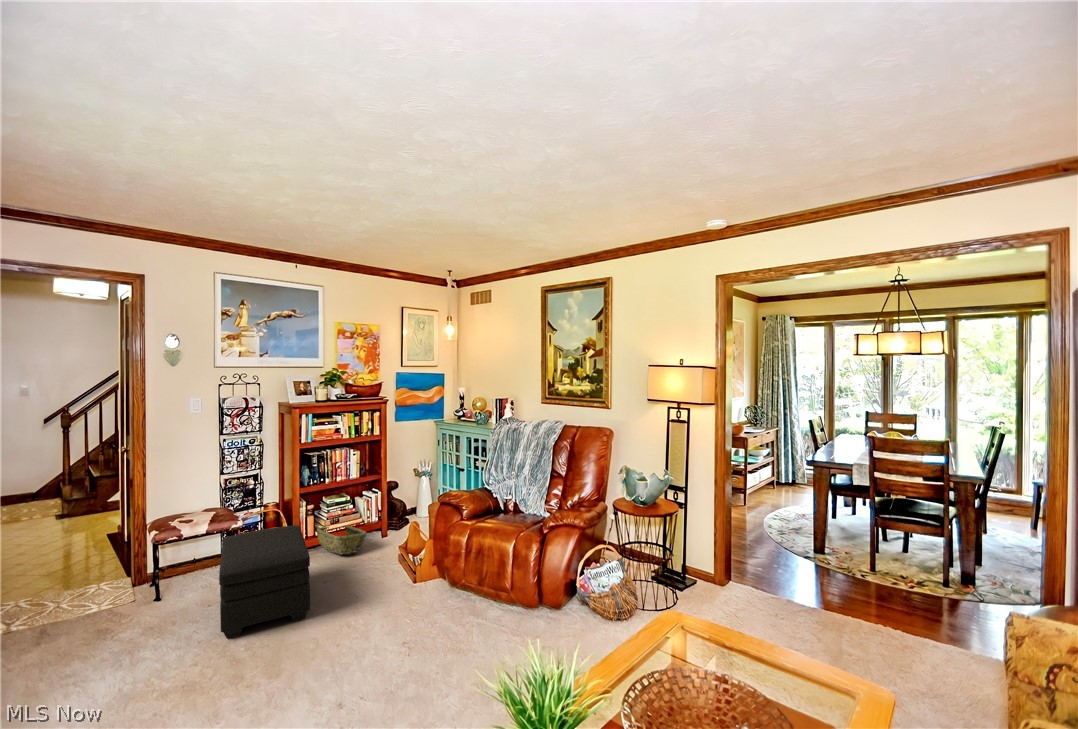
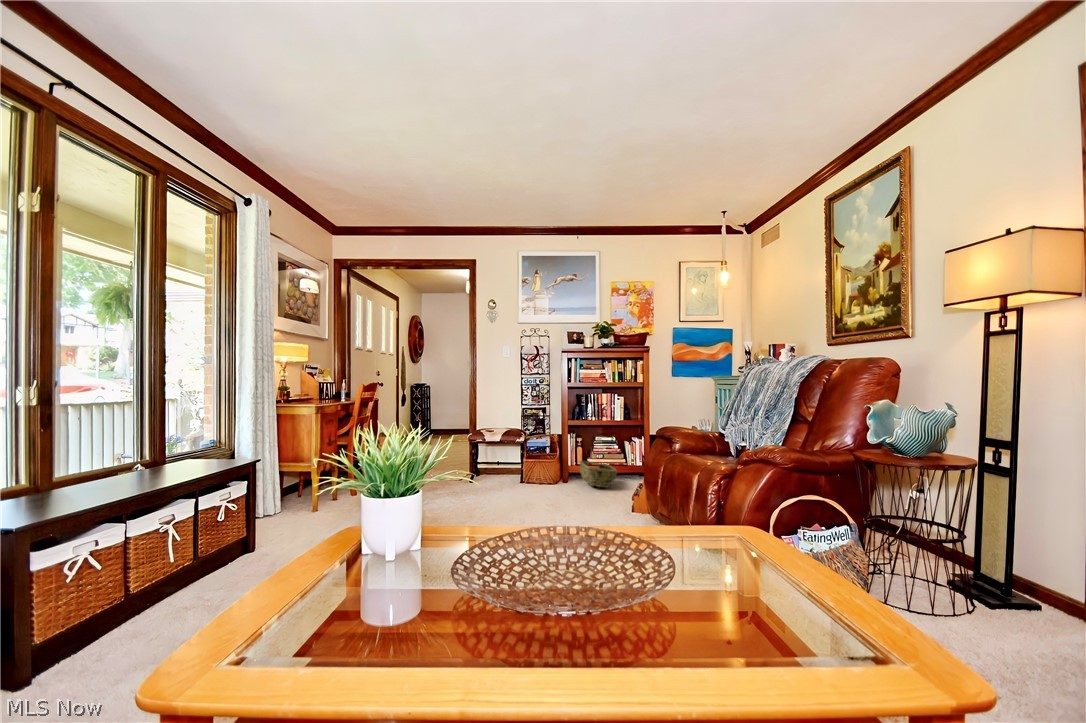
ottoman: present [219,525,310,639] -> none [466,441,549,513]

